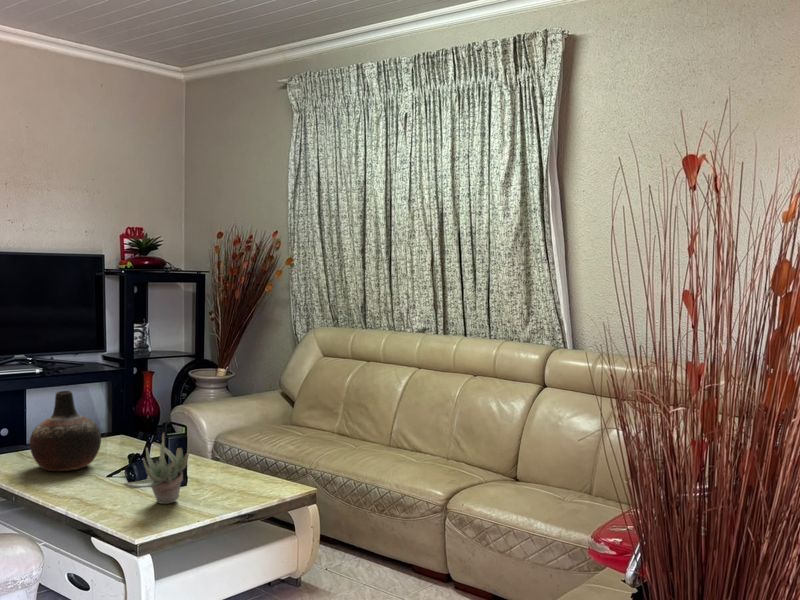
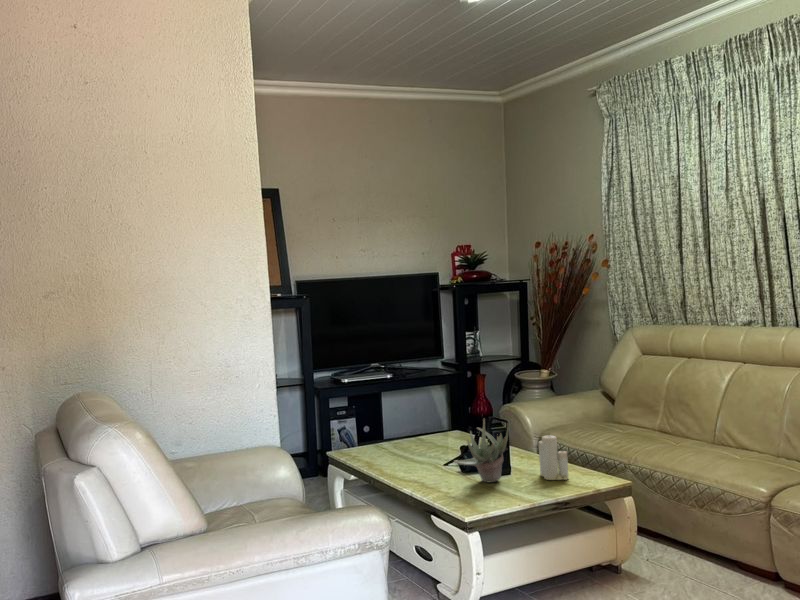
vase: present [30,391,101,471] -> none [379,385,436,454]
candle: none [222,445,253,497] -> present [539,435,568,480]

